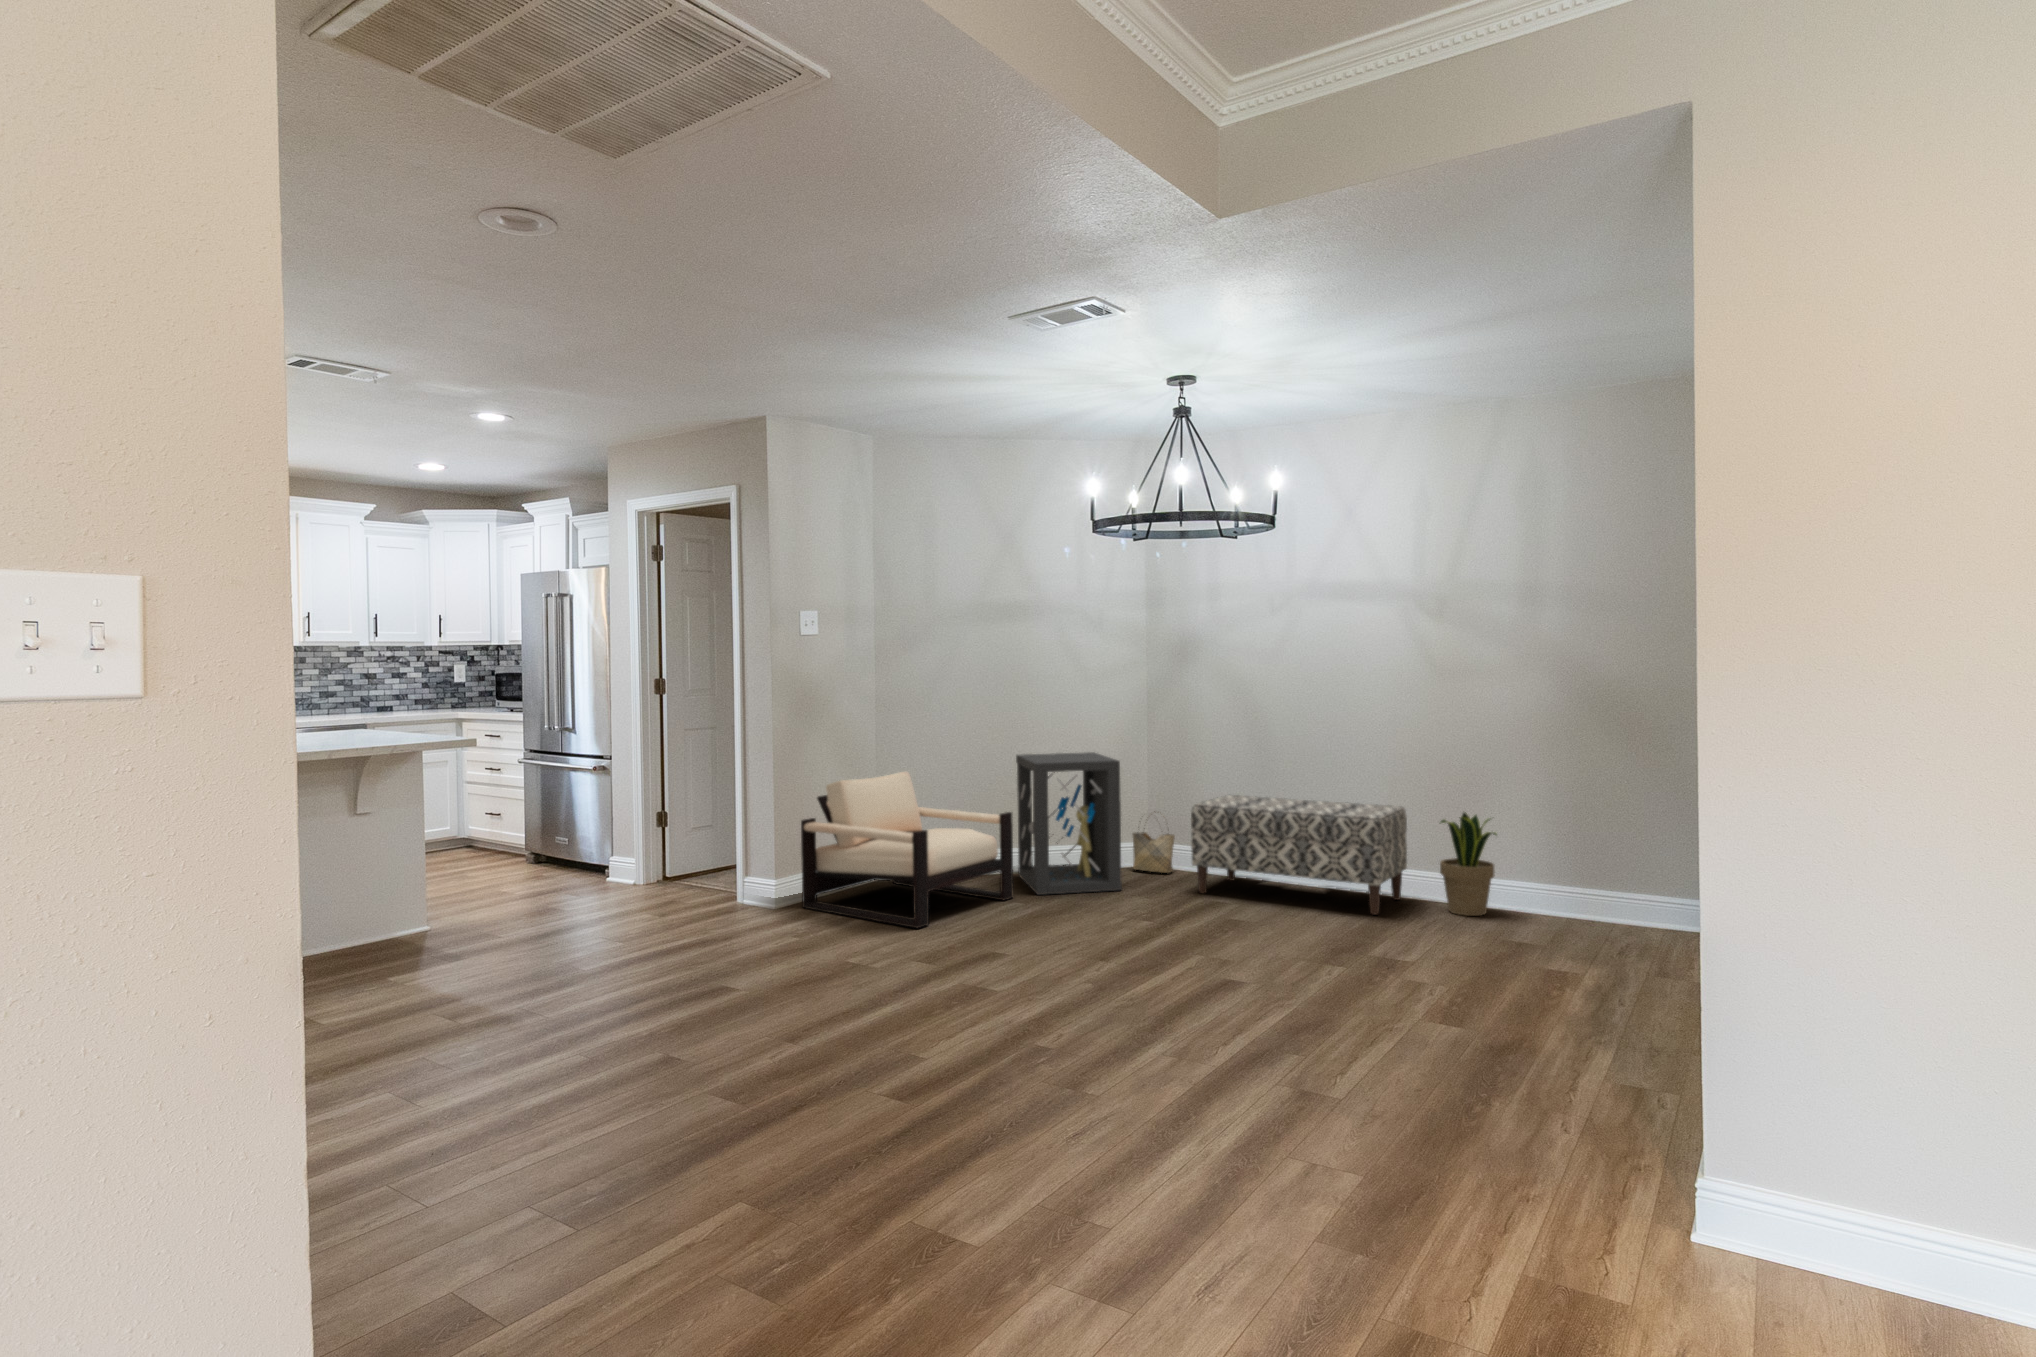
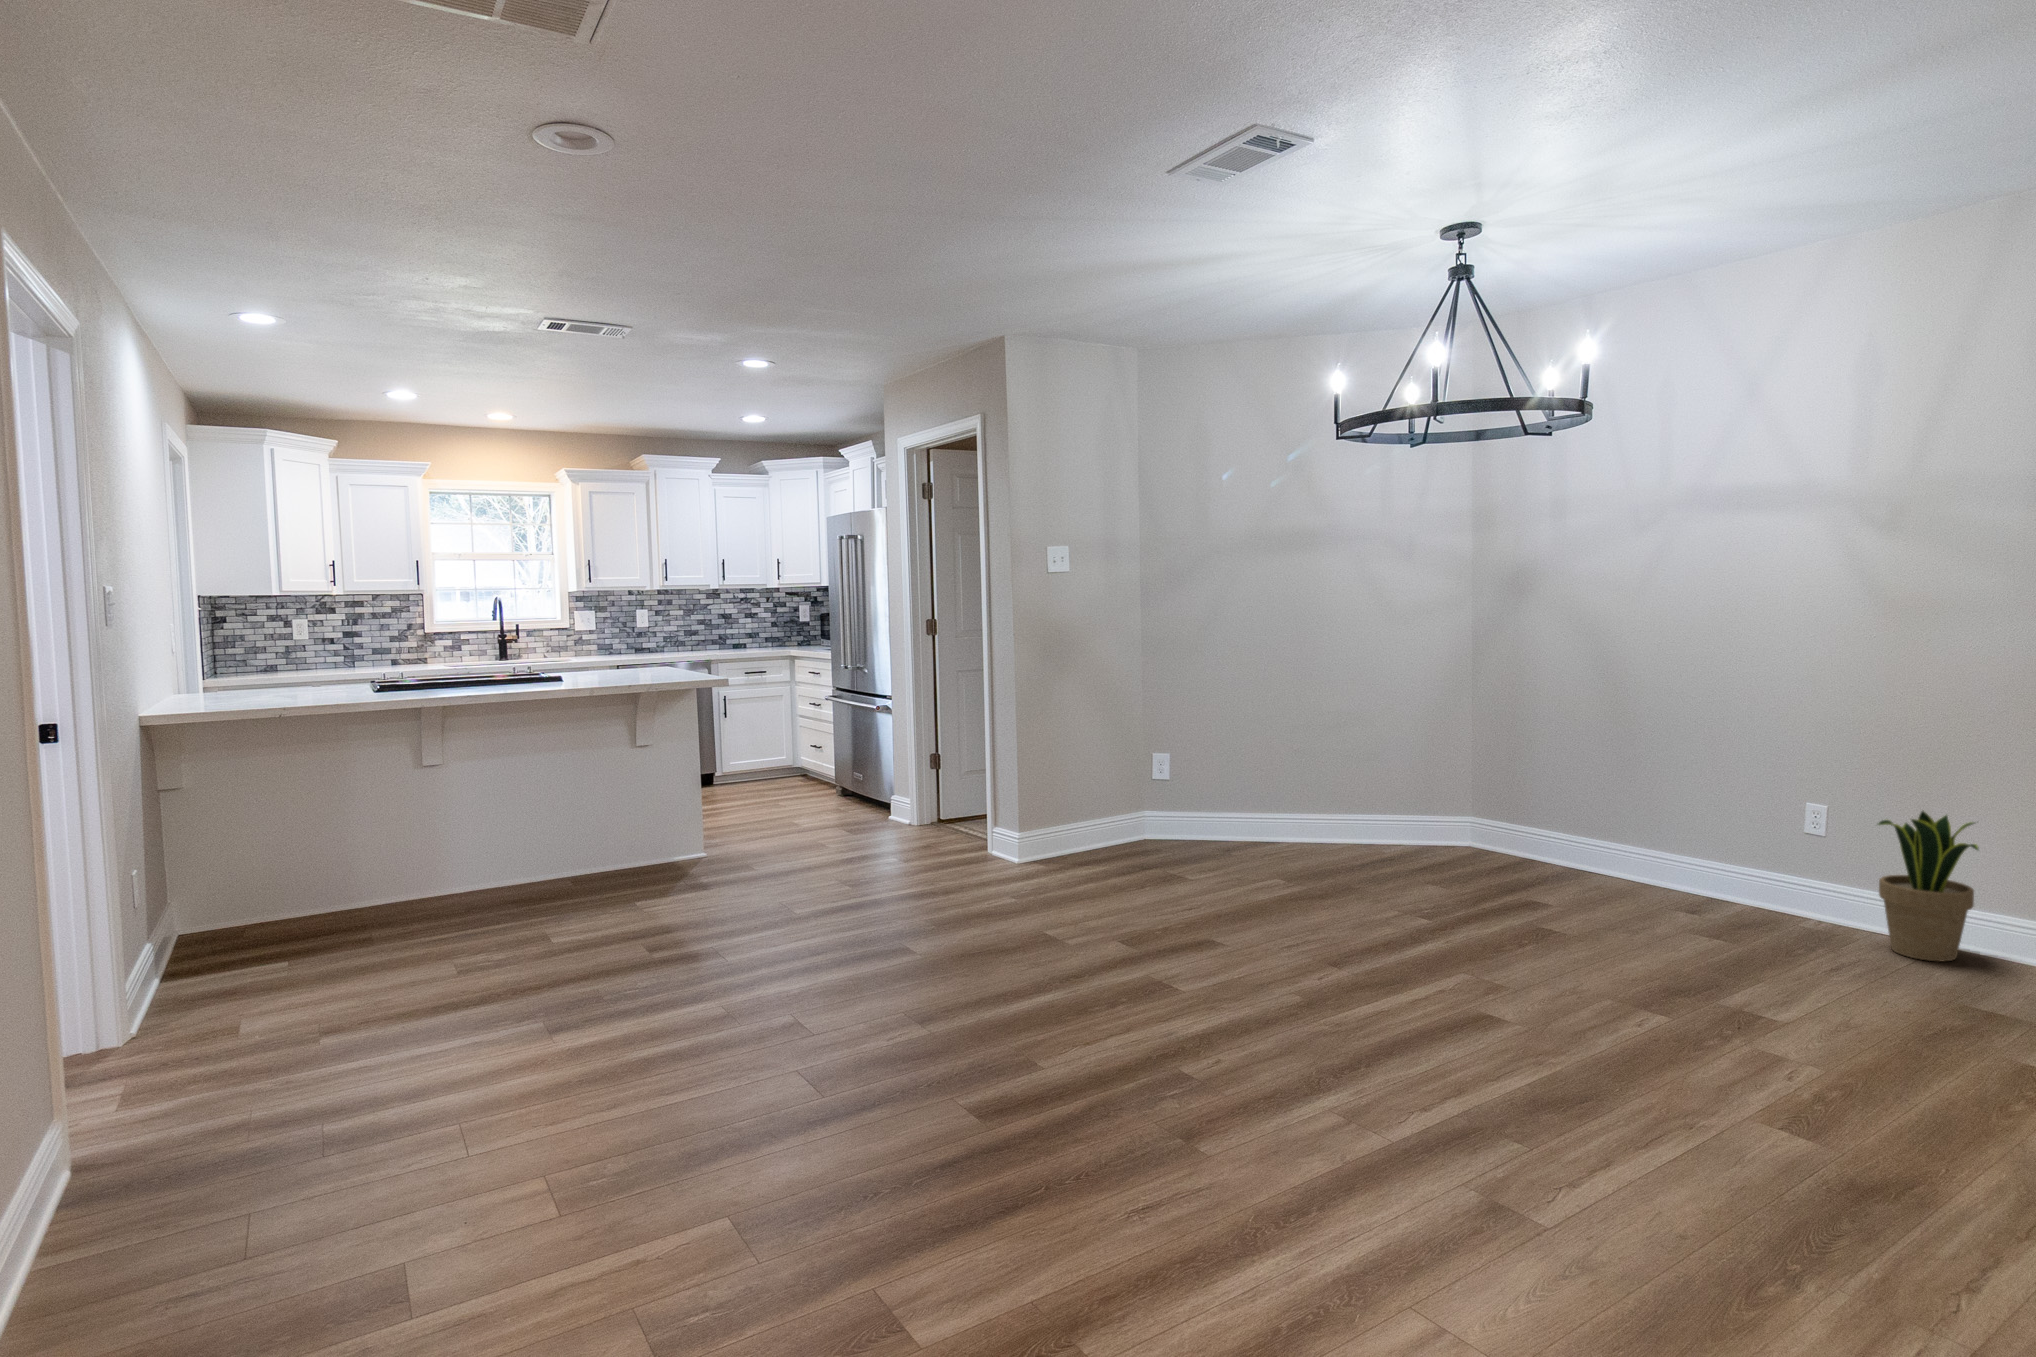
storage cabinet: present [1016,752,1122,895] -> none [1301,706,1417,875]
armchair: present [801,772,1014,928] -> none [1042,722,1279,901]
bench: present [1191,795,1407,915] -> none [1509,765,1832,943]
woven basket: present [1133,832,1175,873] -> none [1446,780,1502,856]

